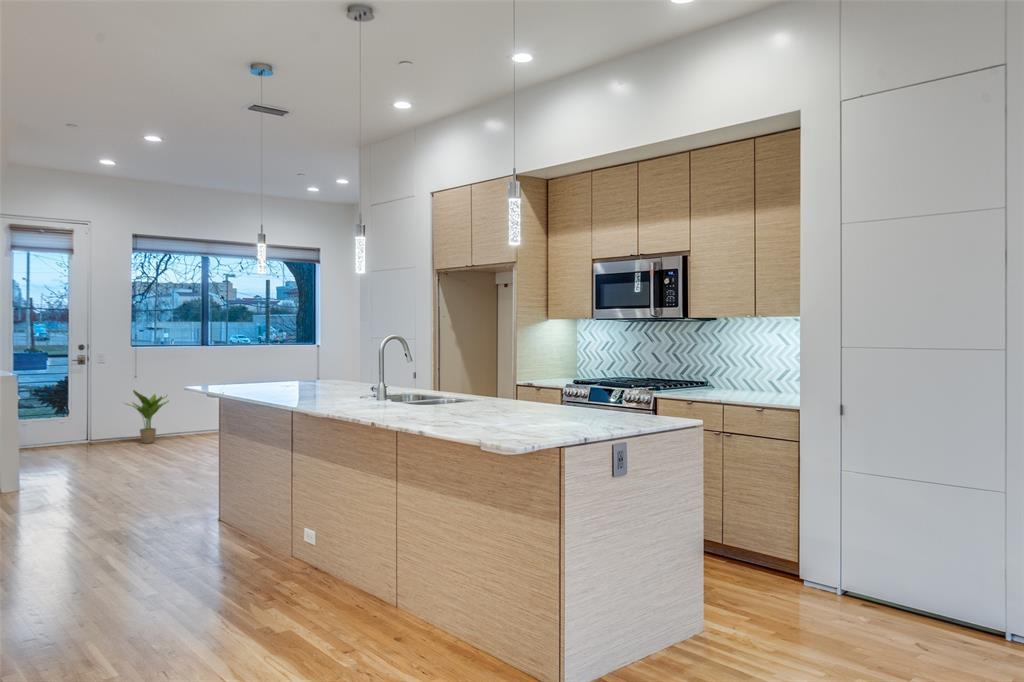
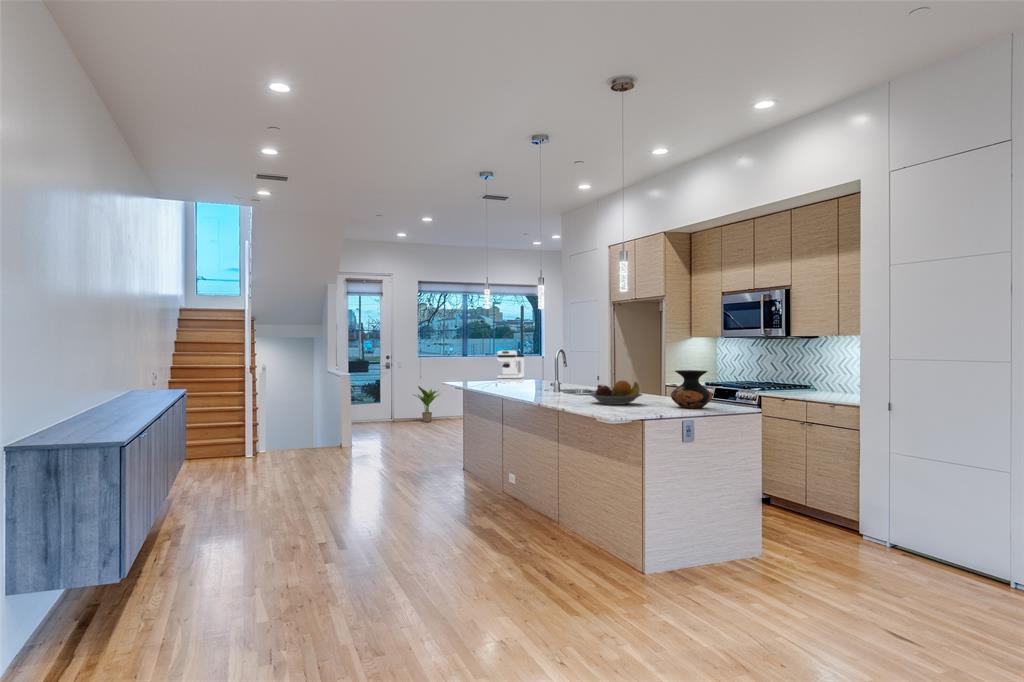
coffee maker: none [273,337,314,385] -> present [497,351,524,382]
vase: none [578,366,637,423] -> present [671,370,712,408]
fruit bowl: none [452,383,535,421] -> present [589,381,642,405]

